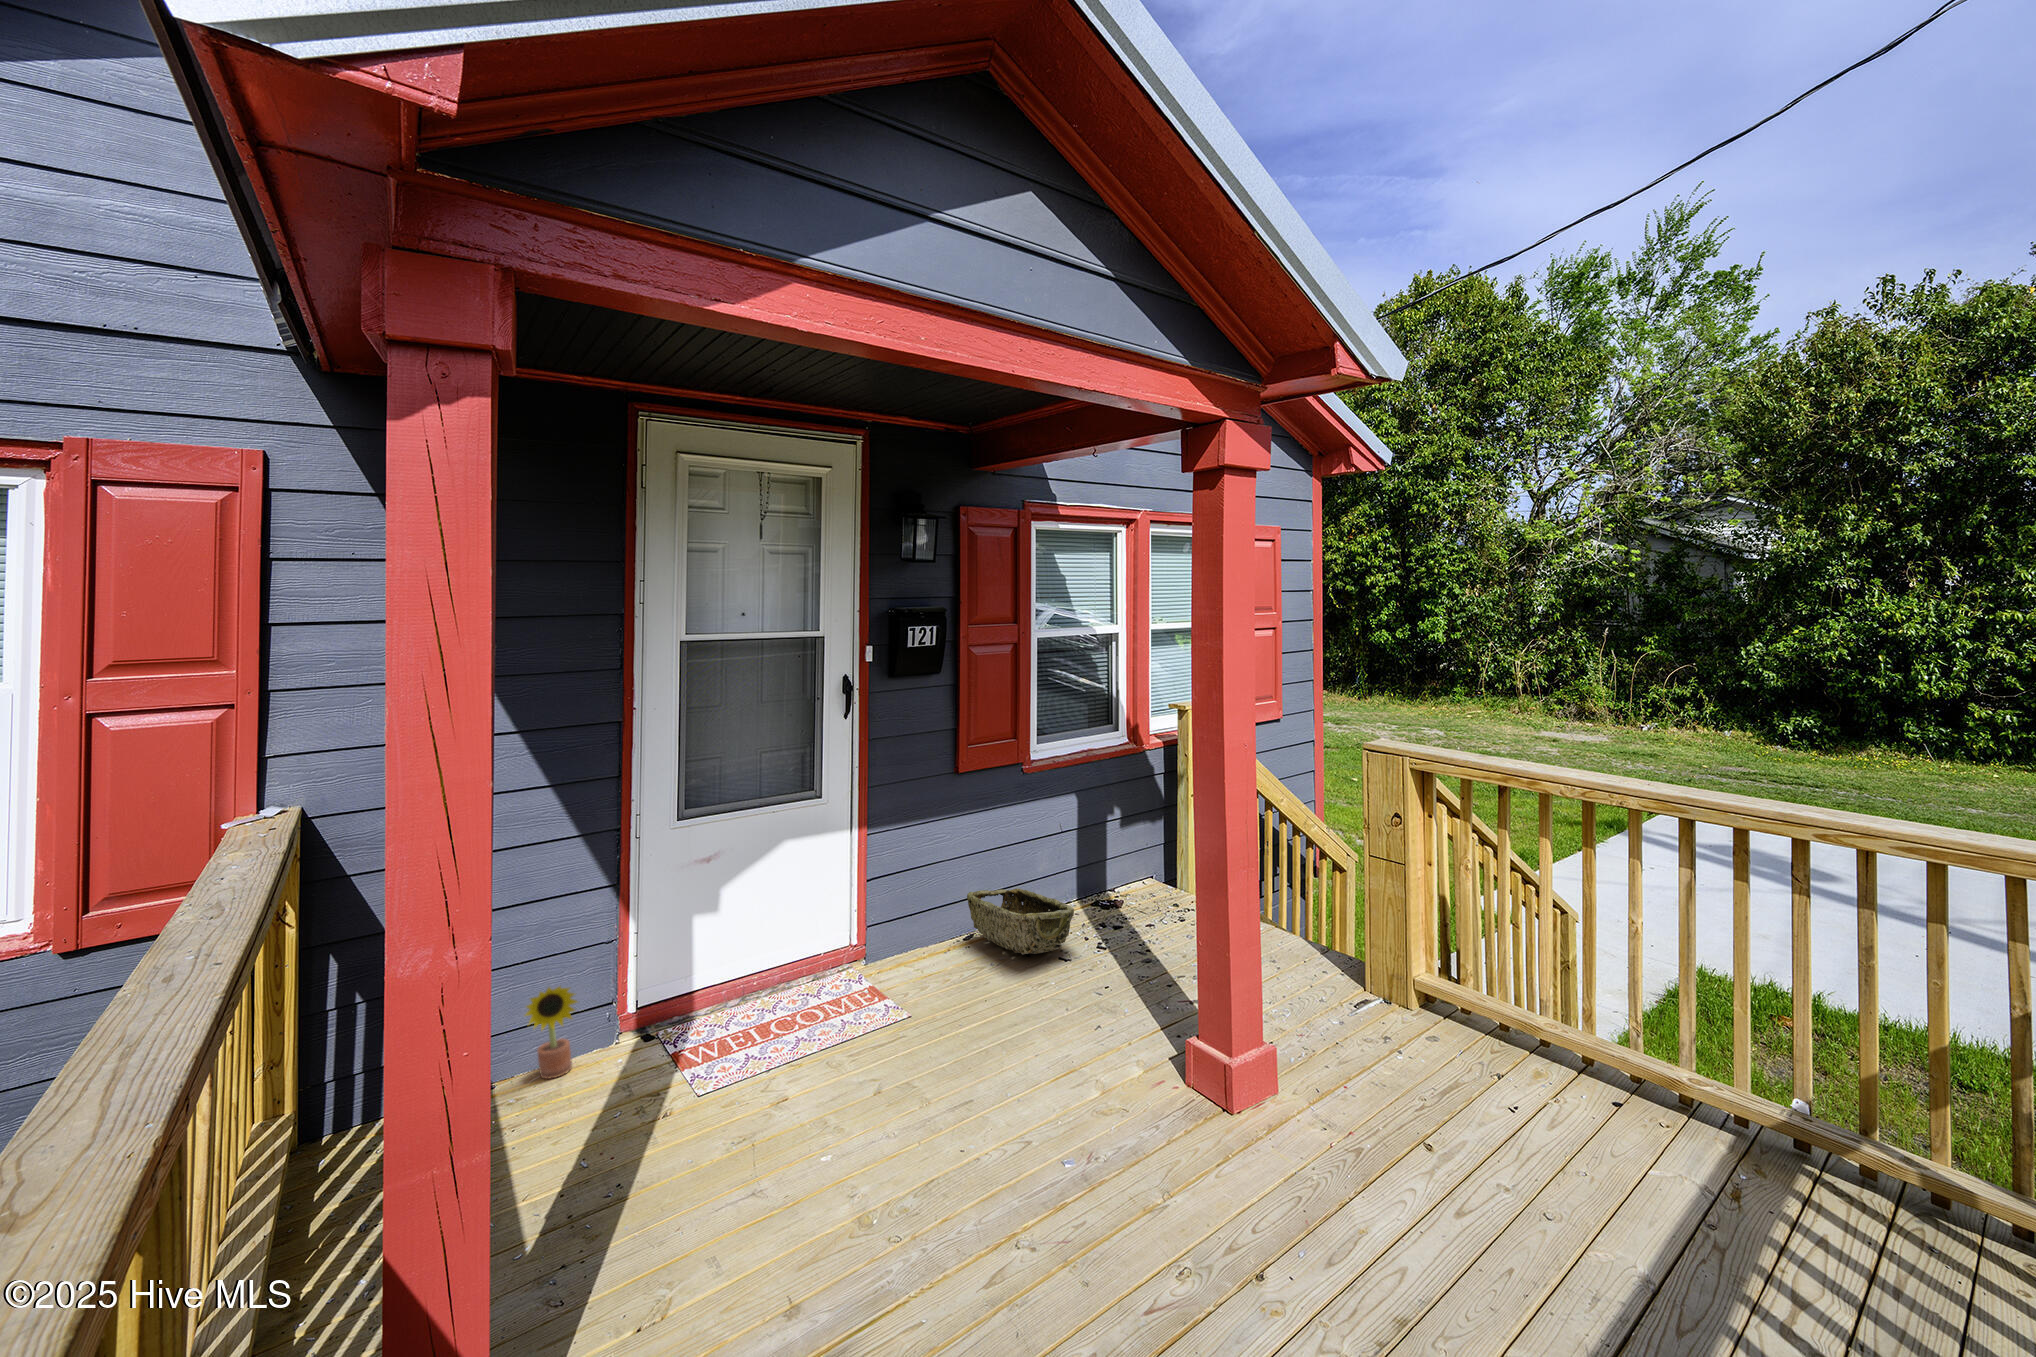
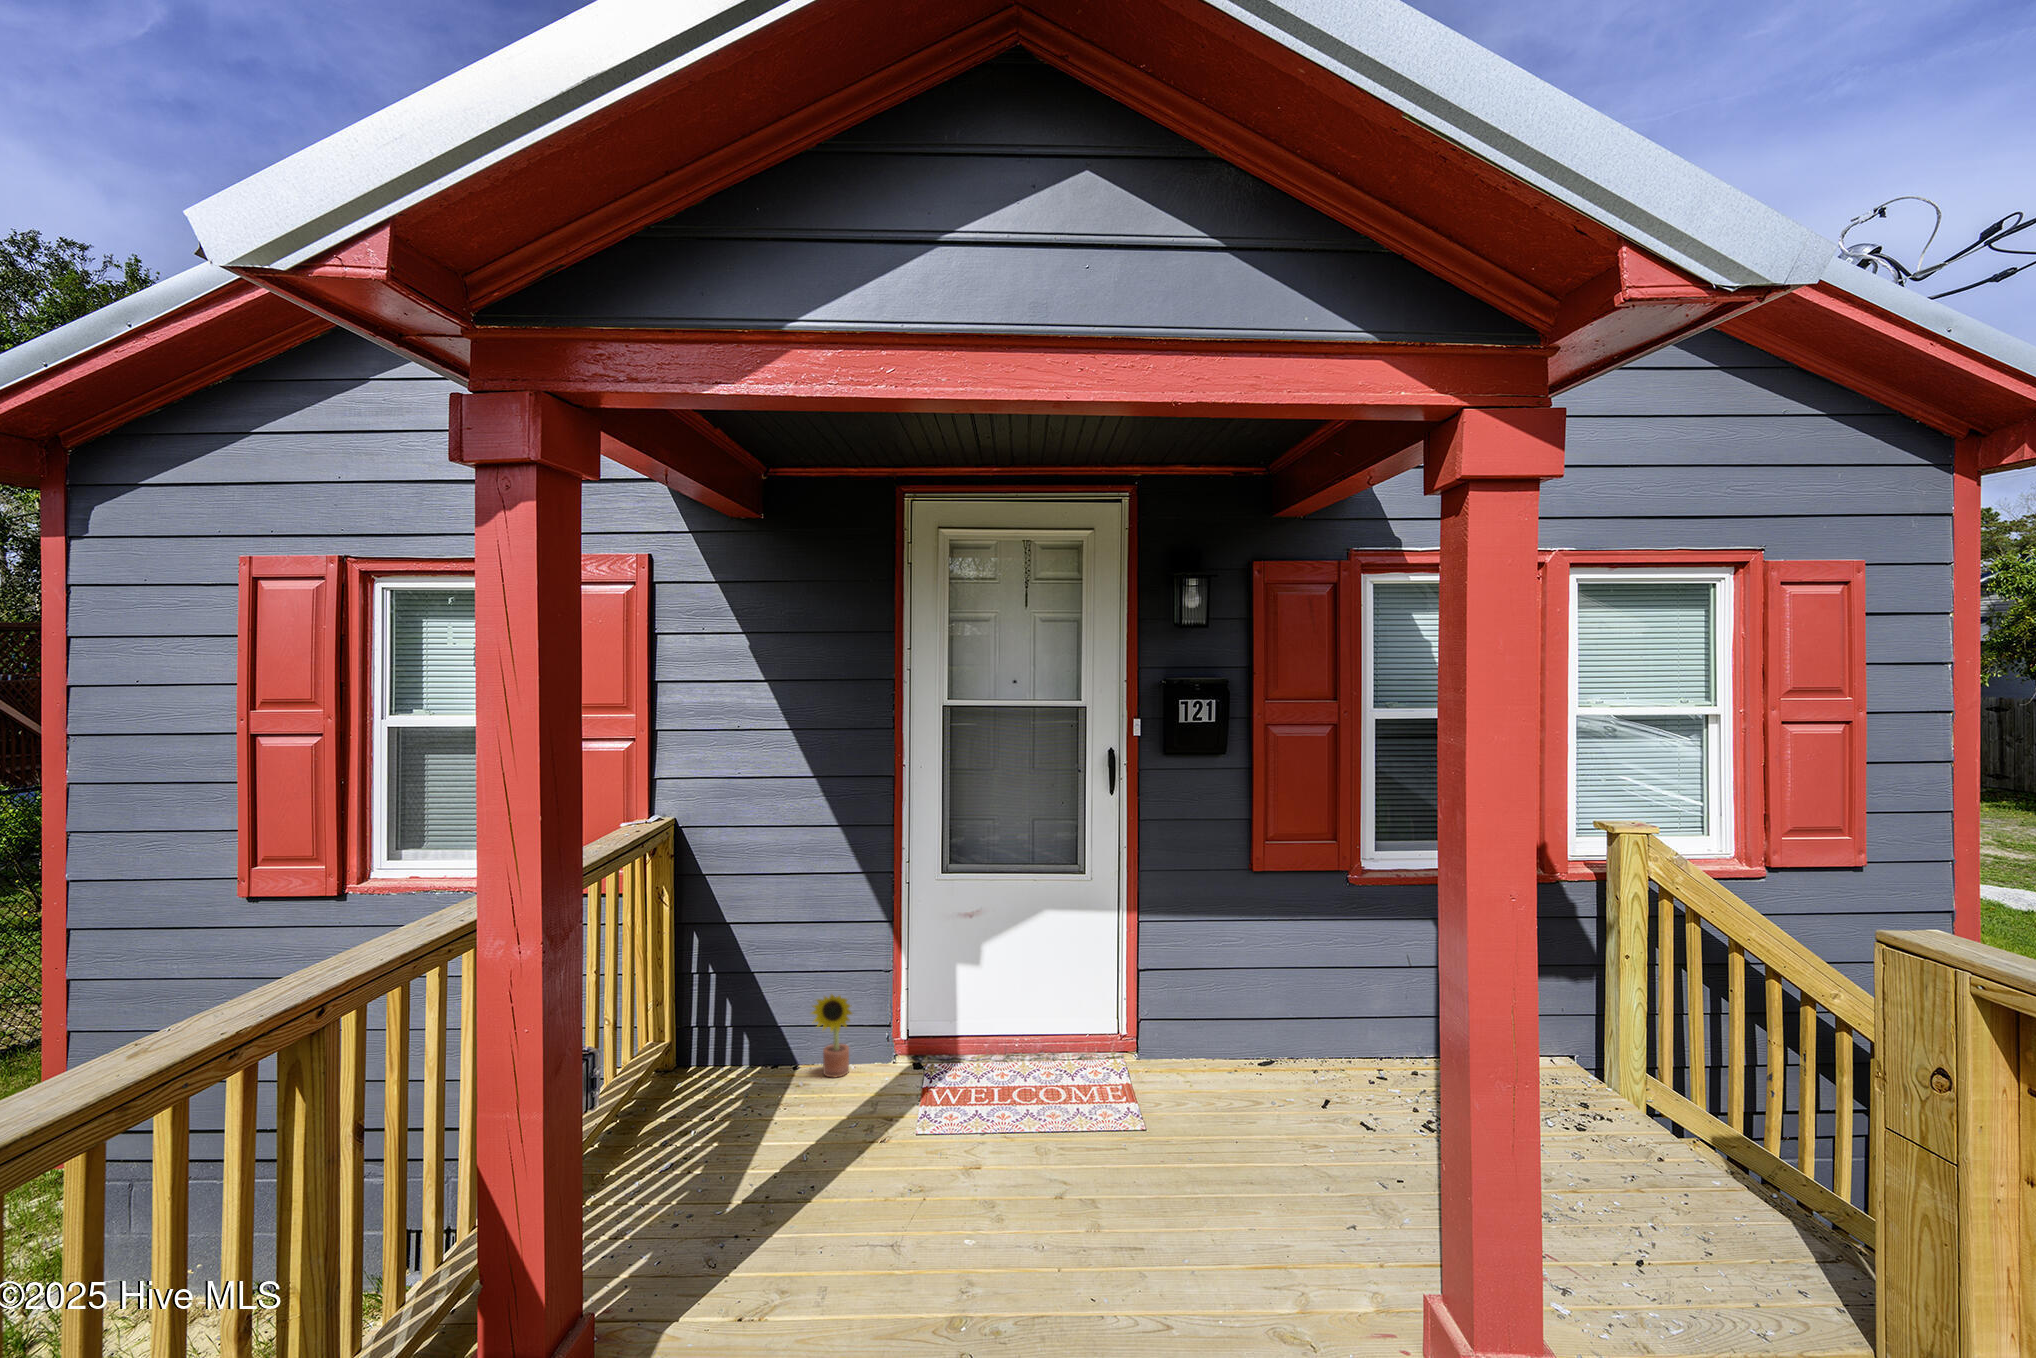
woven basket: present [967,889,1074,955] -> none [1265,1009,1385,1106]

